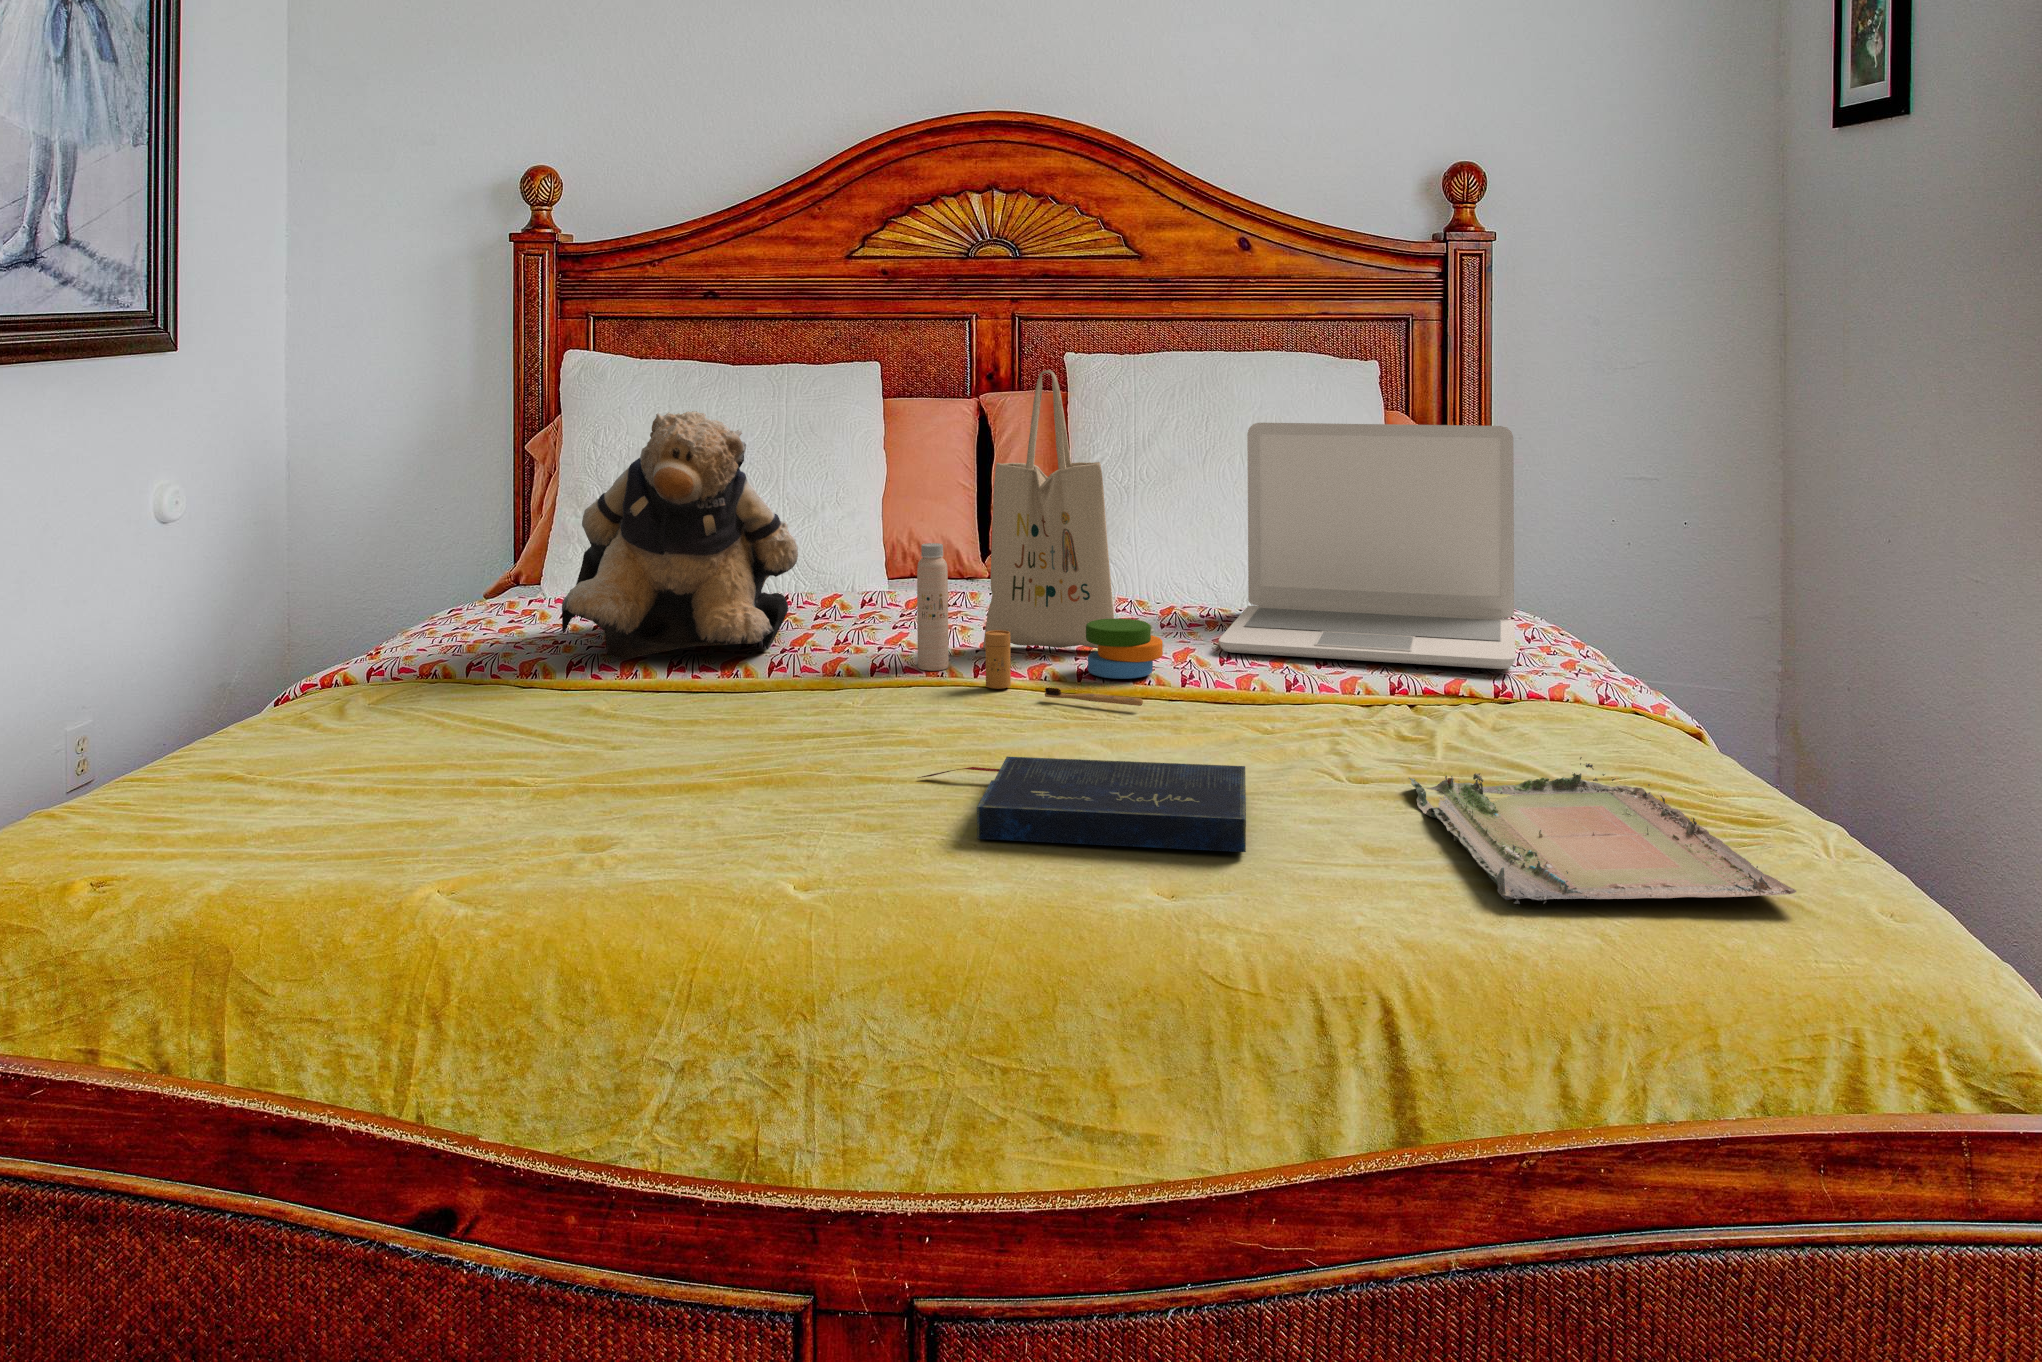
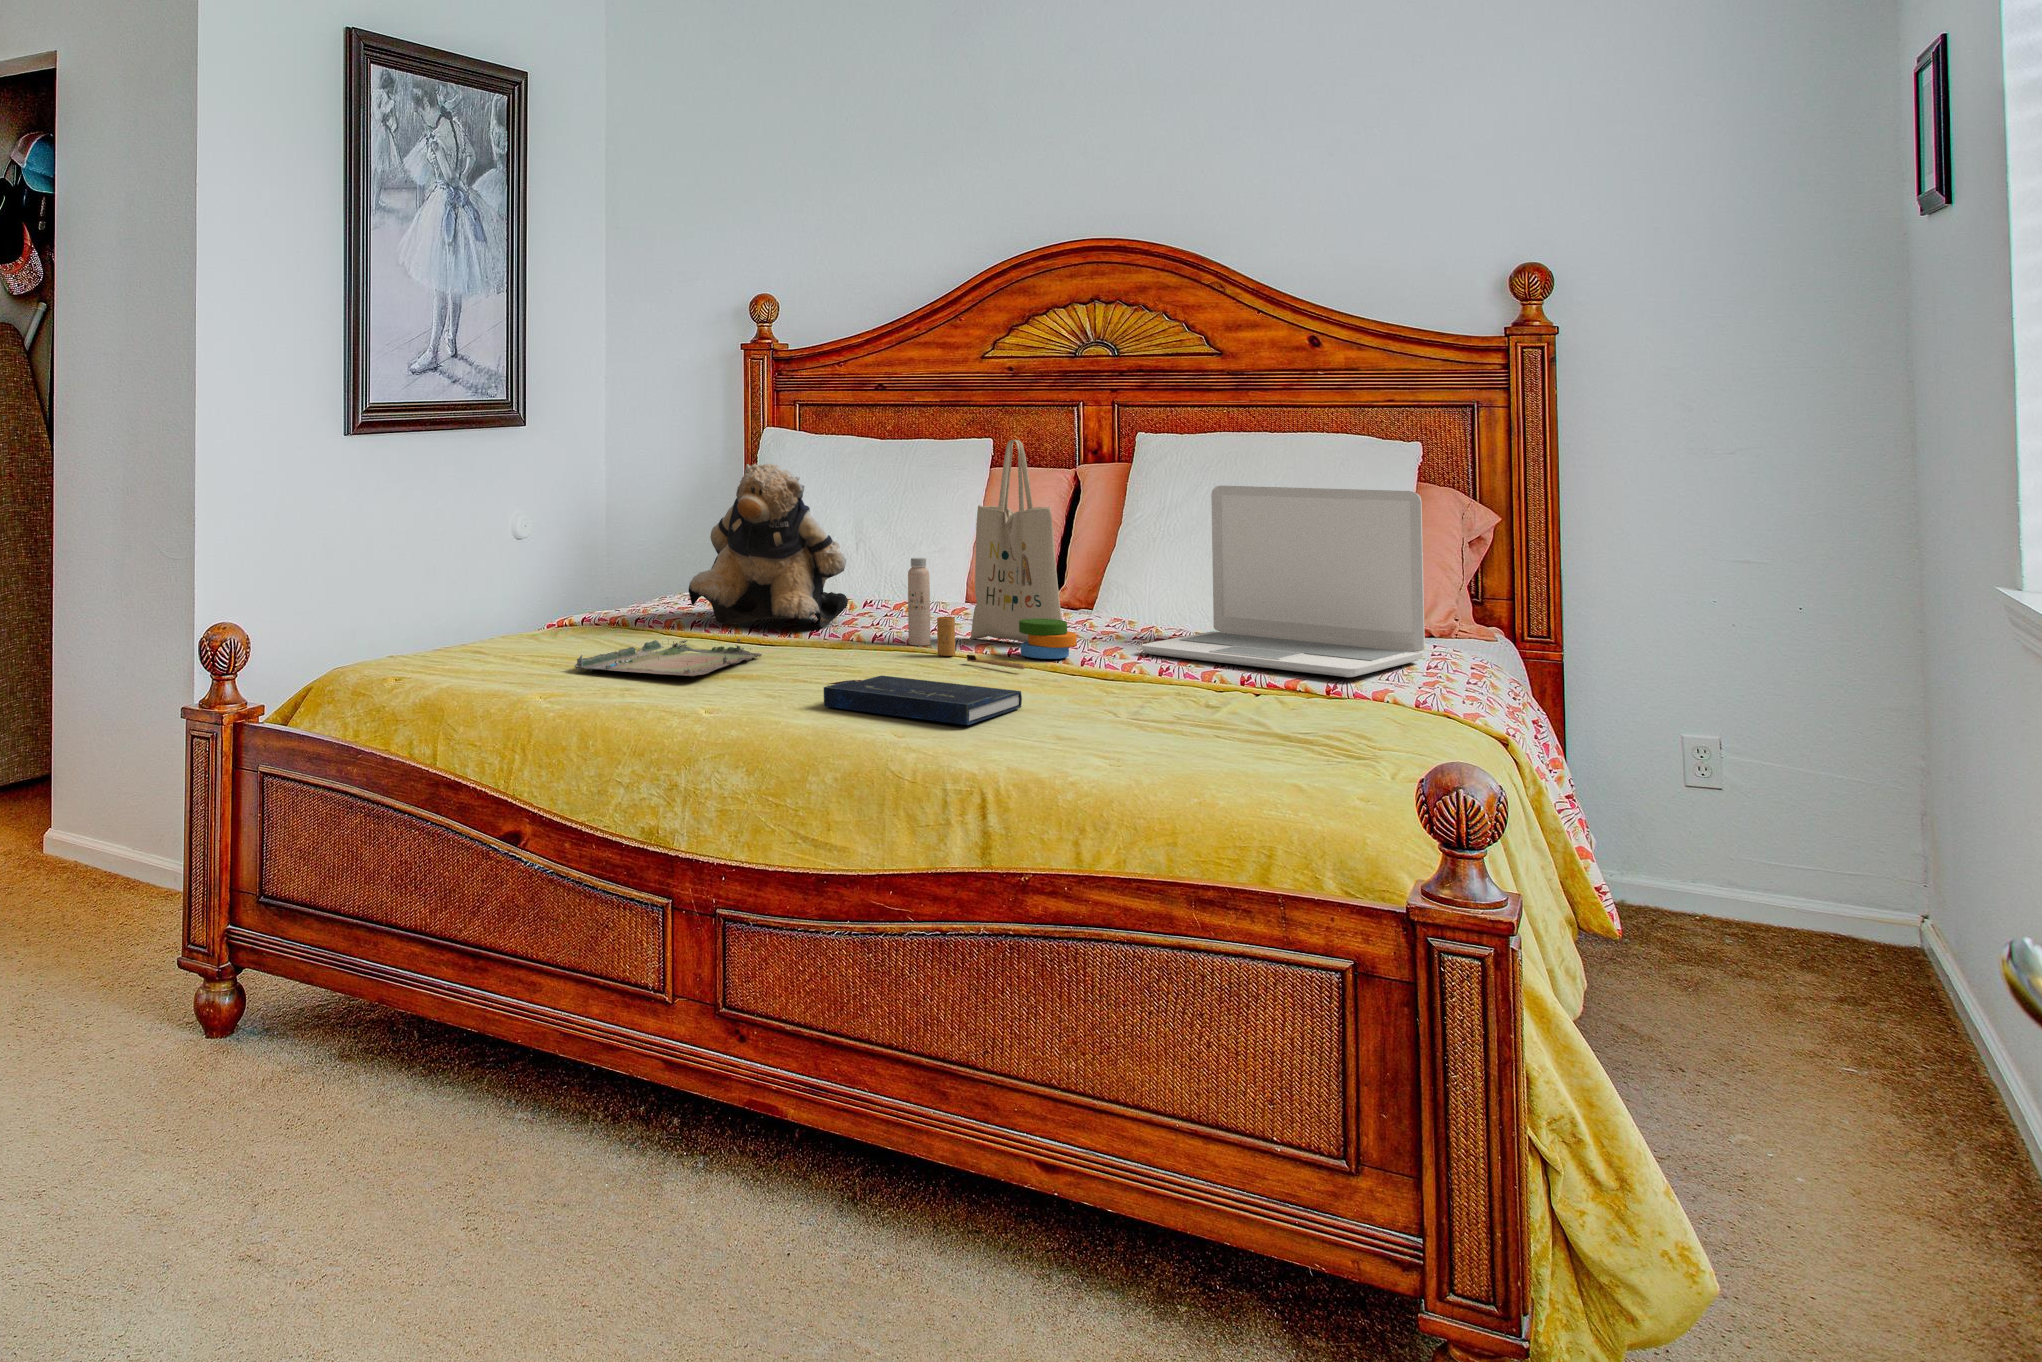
tray: present [1409,757,1797,904] -> present [574,635,762,676]

